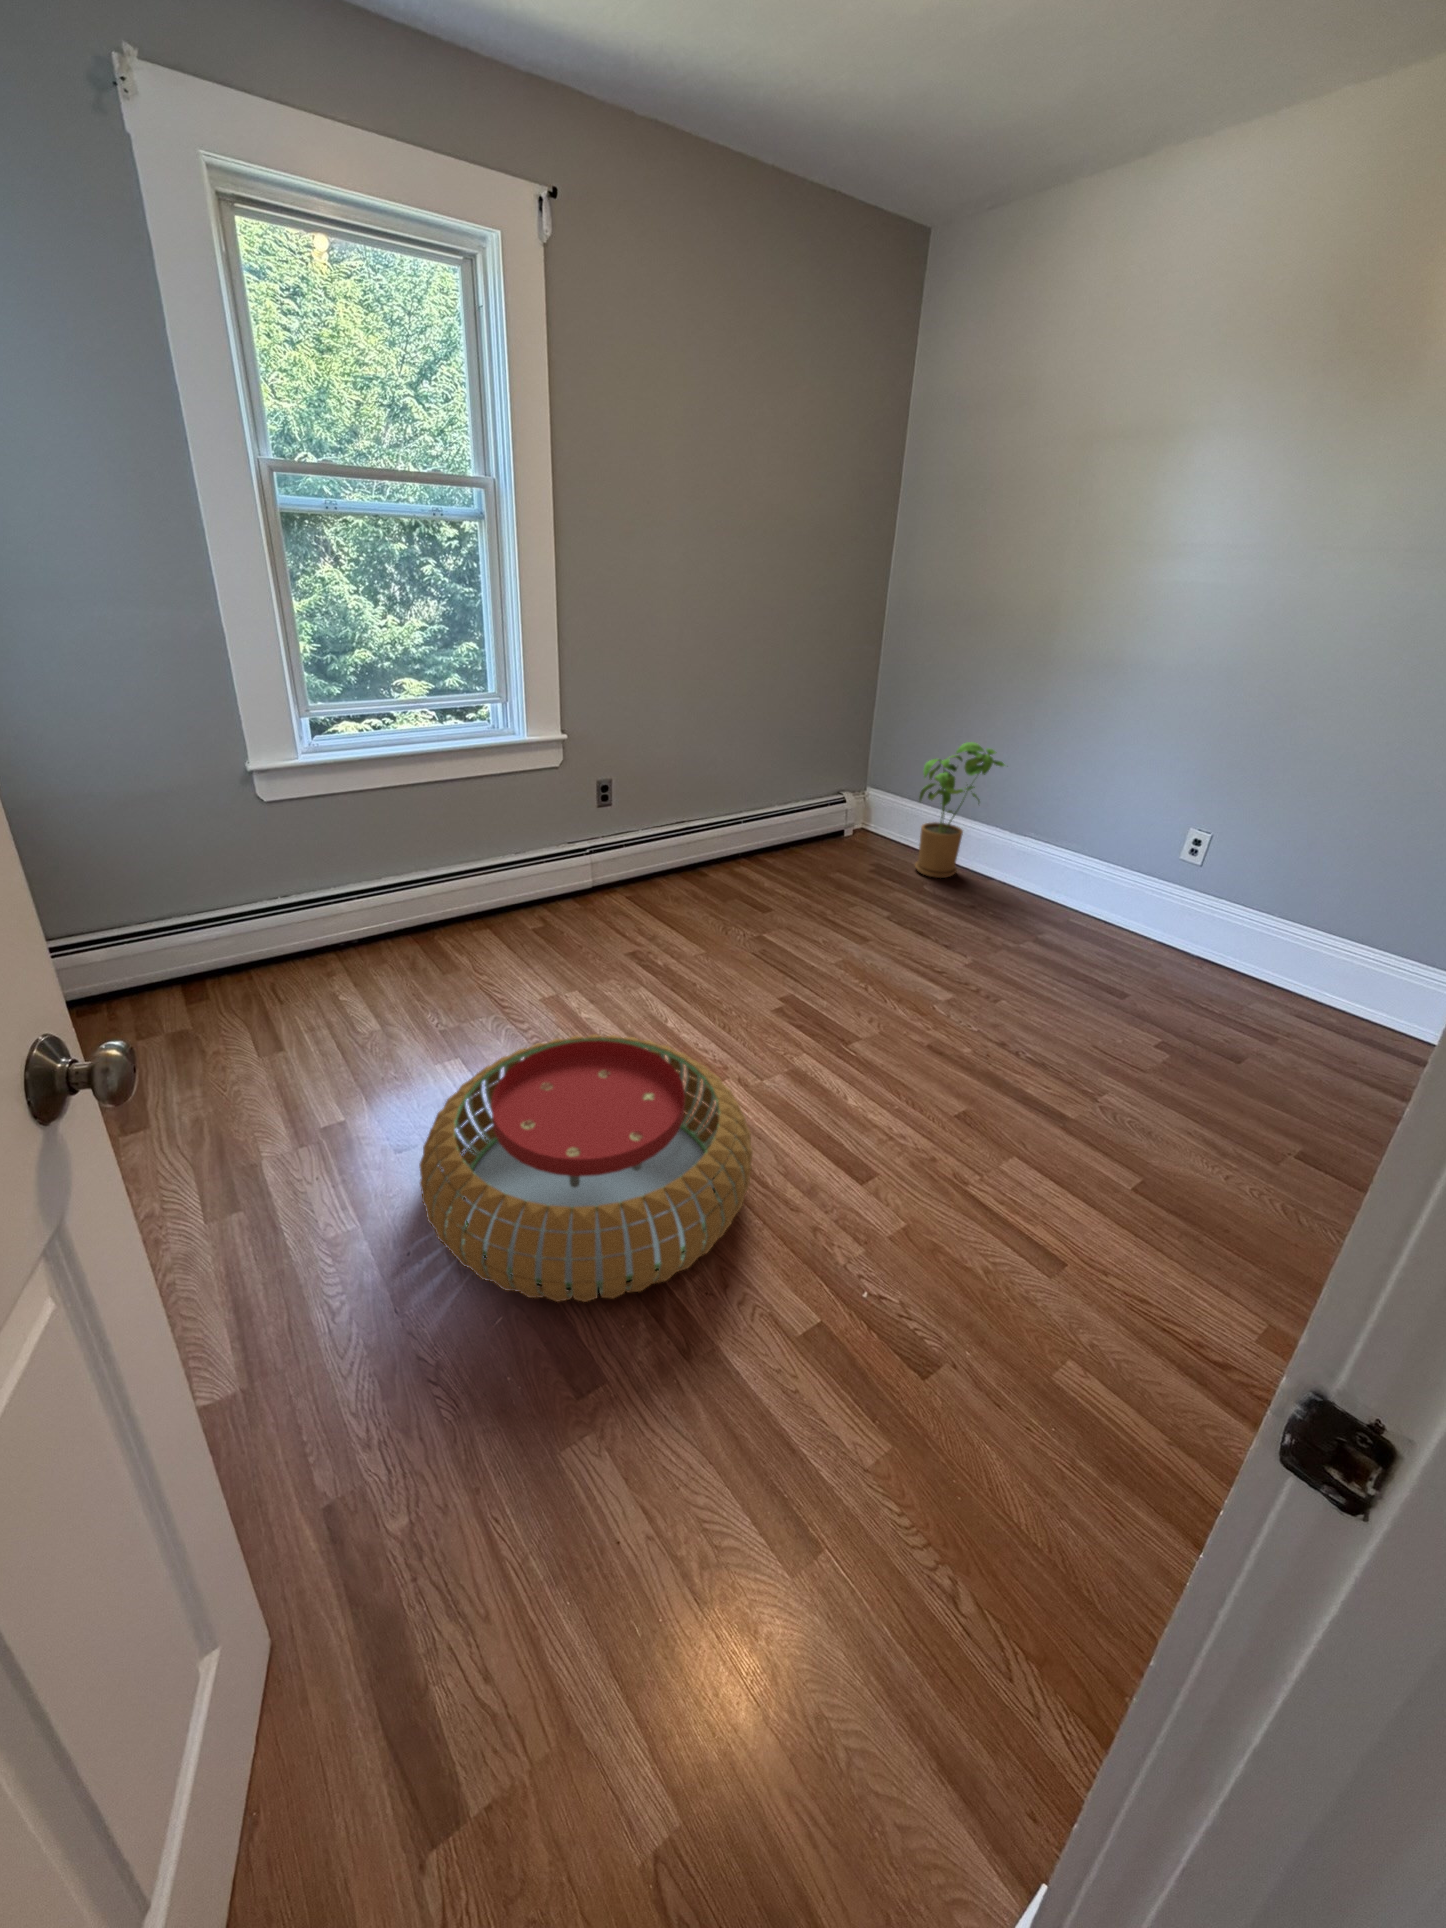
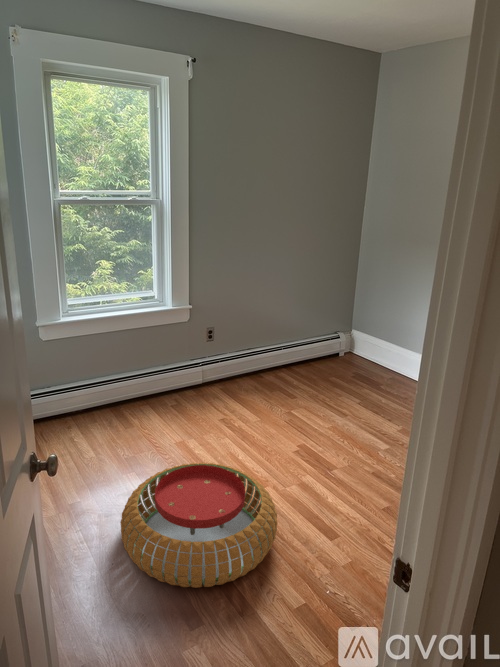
house plant: present [915,742,1005,878] -> none [376,309,425,381]

